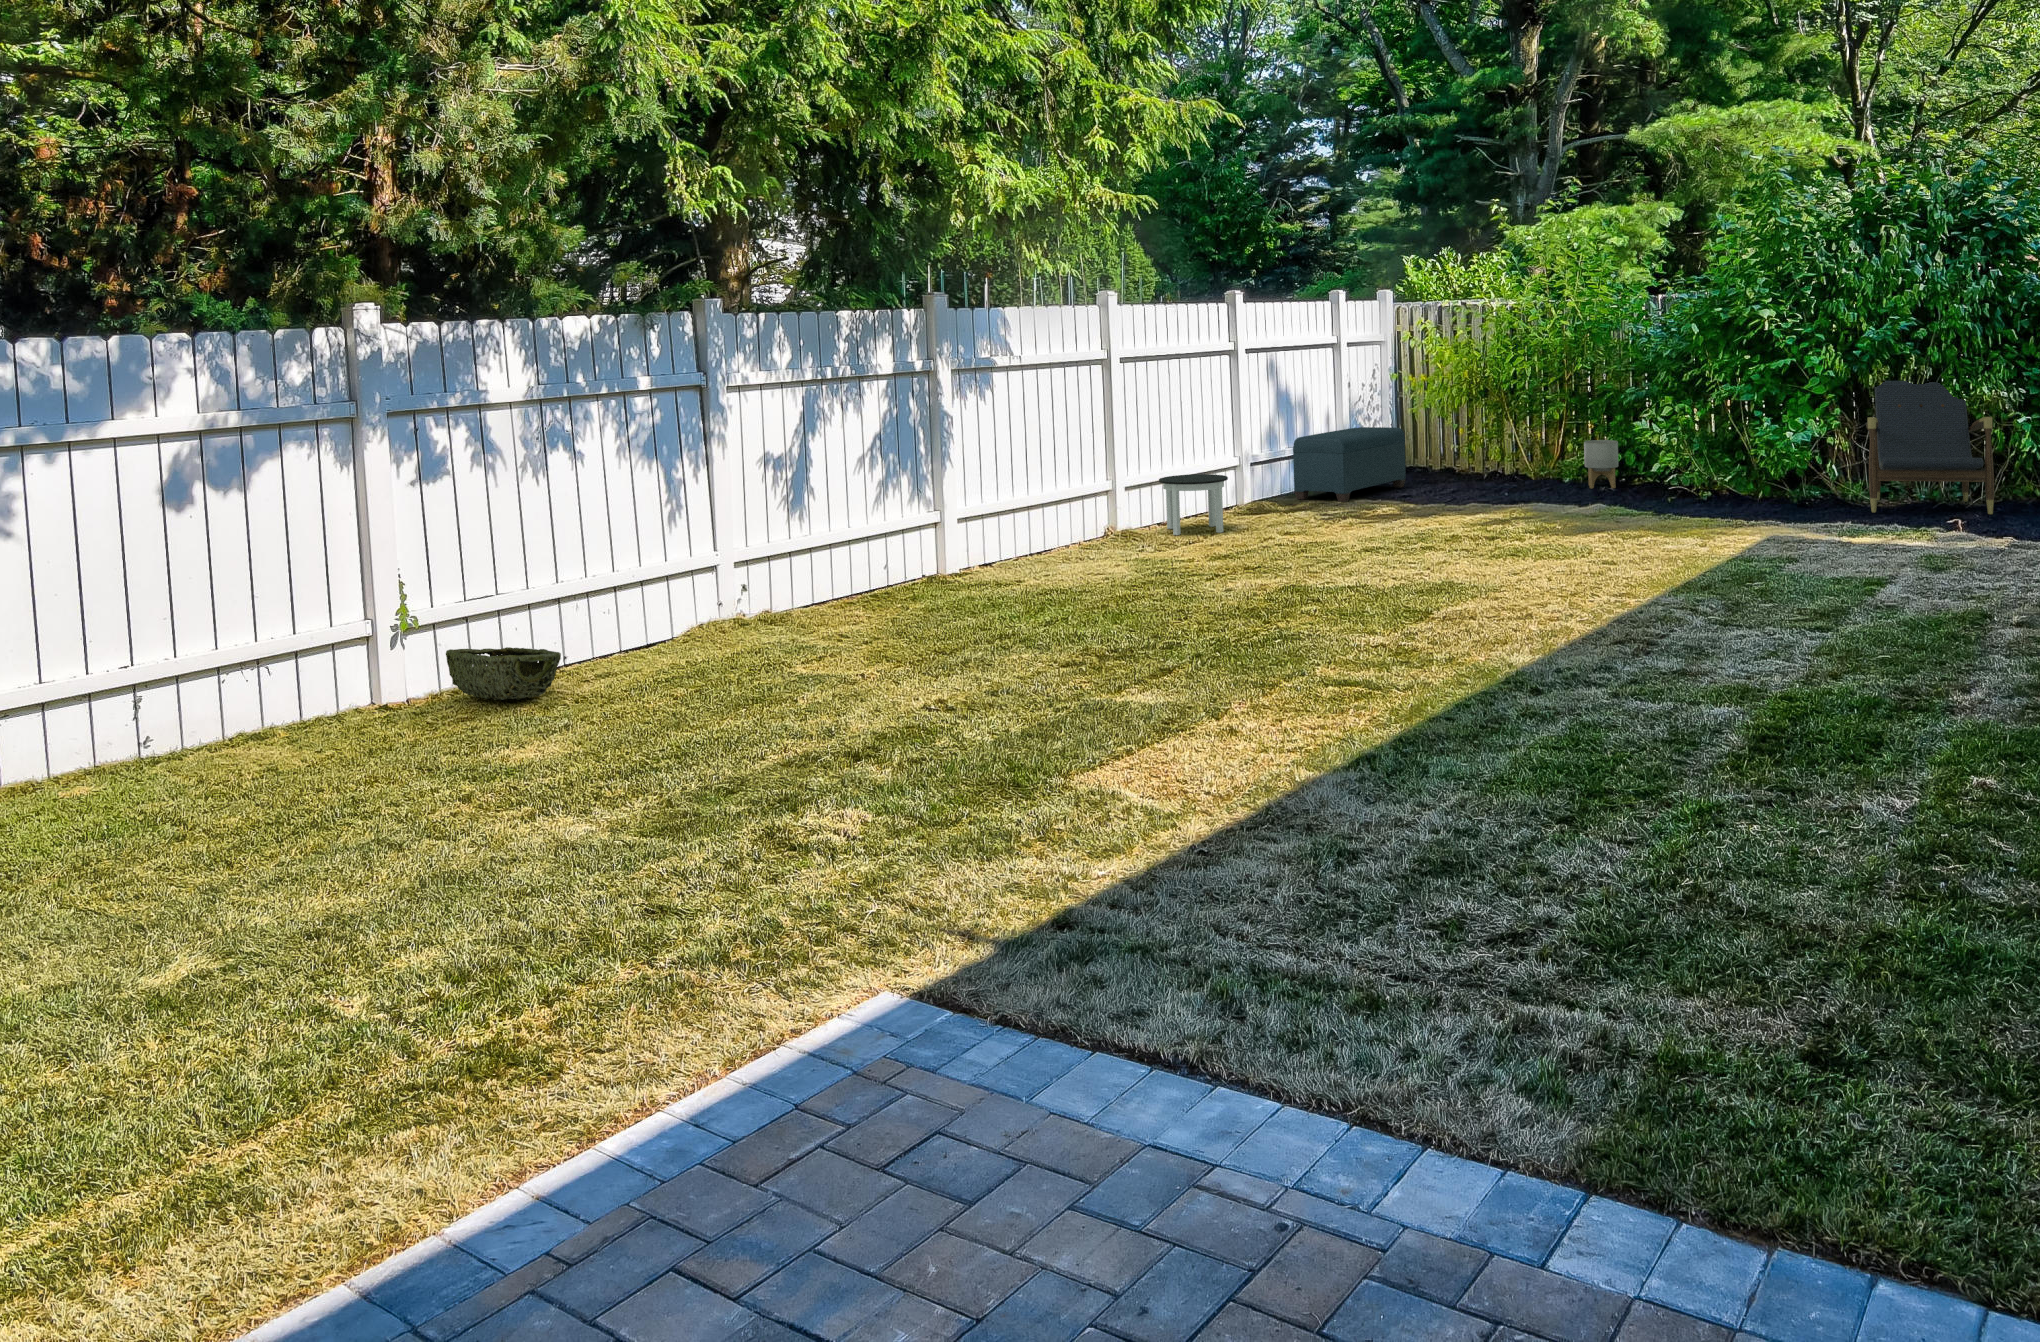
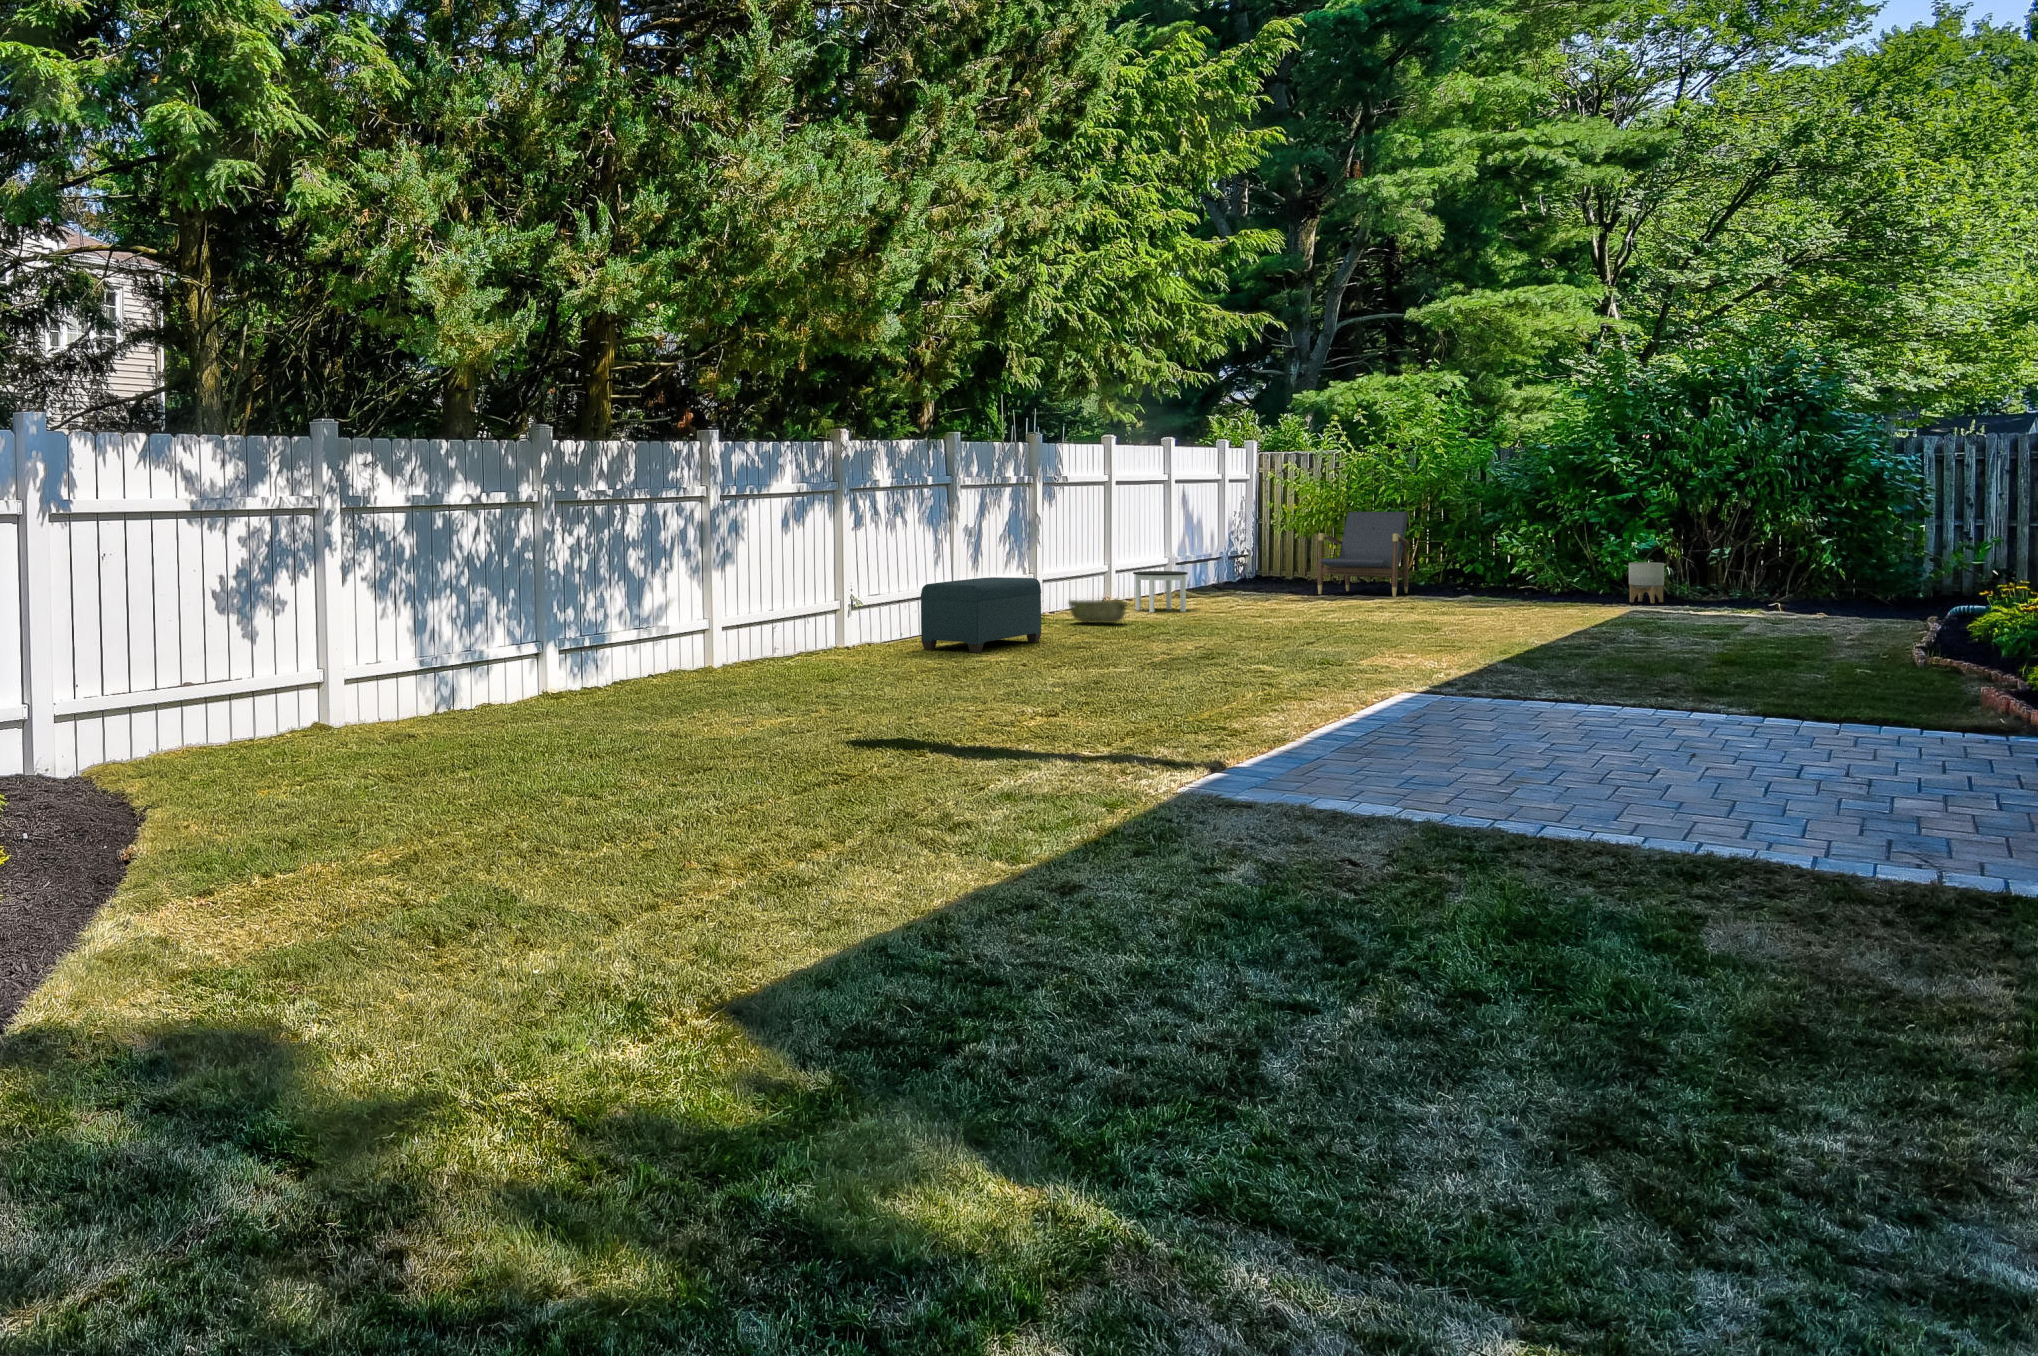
lounge chair: present [1866,381,1994,514] -> present [1317,512,1409,597]
bench: present [1293,427,1406,502] -> present [921,577,1041,653]
planter: present [1584,440,1618,488] -> present [1629,562,1664,603]
woven basket: present [446,647,561,700] -> present [1069,600,1126,623]

